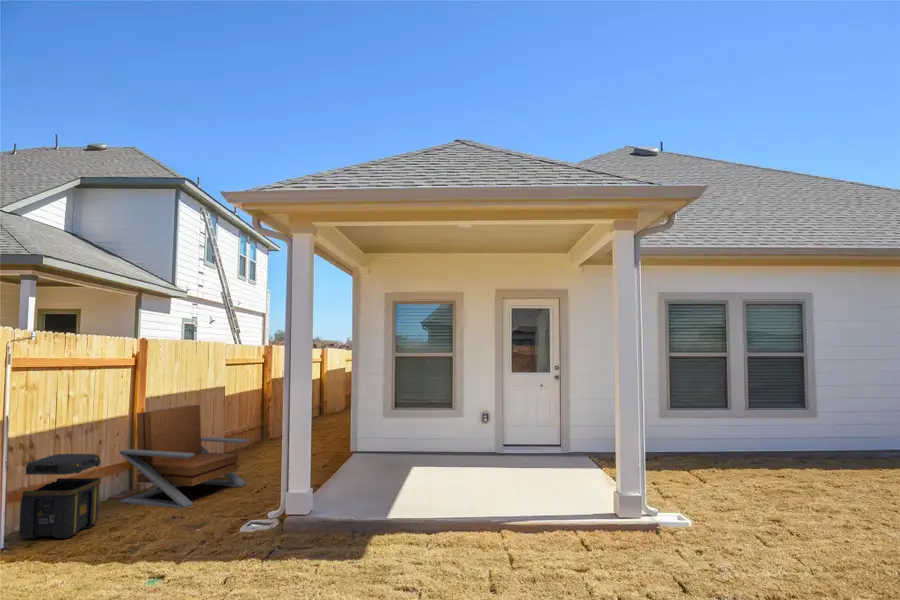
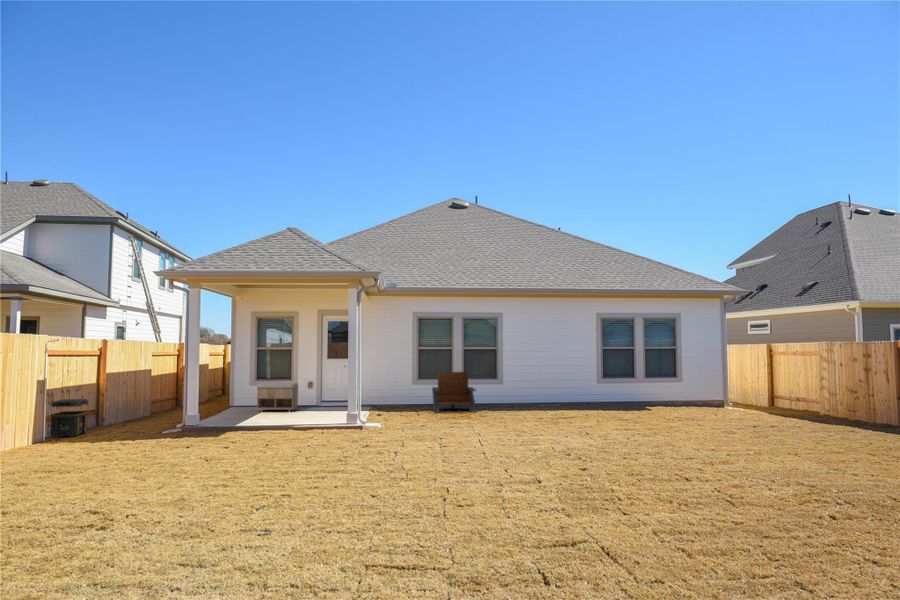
lounge chair: present [120,405,248,508] -> present [432,372,476,413]
storage bench: none [398,412,463,465] -> present [257,383,298,412]

